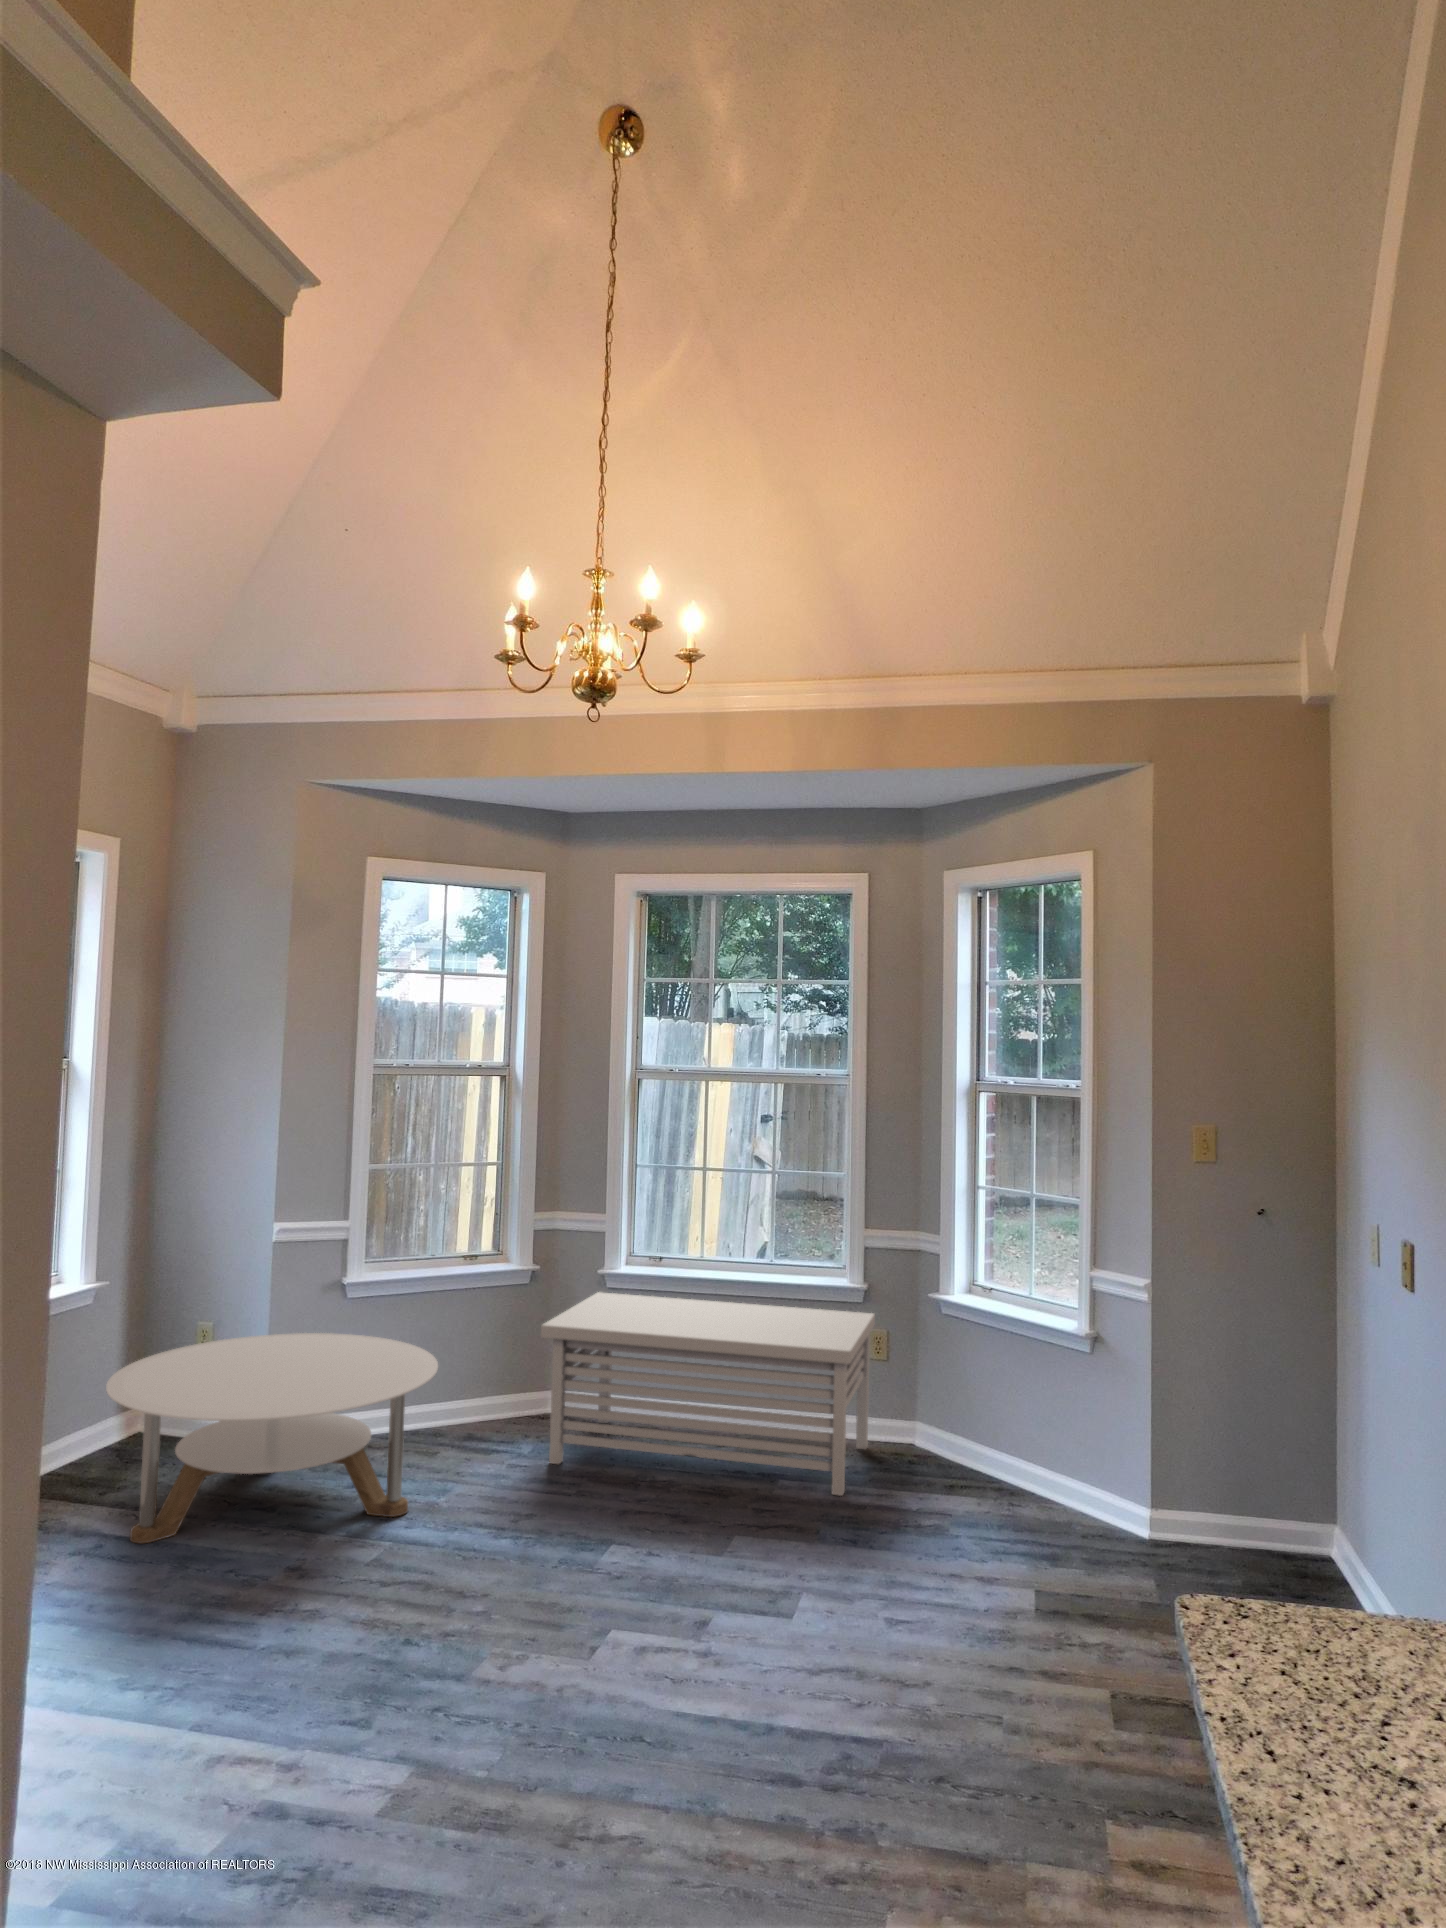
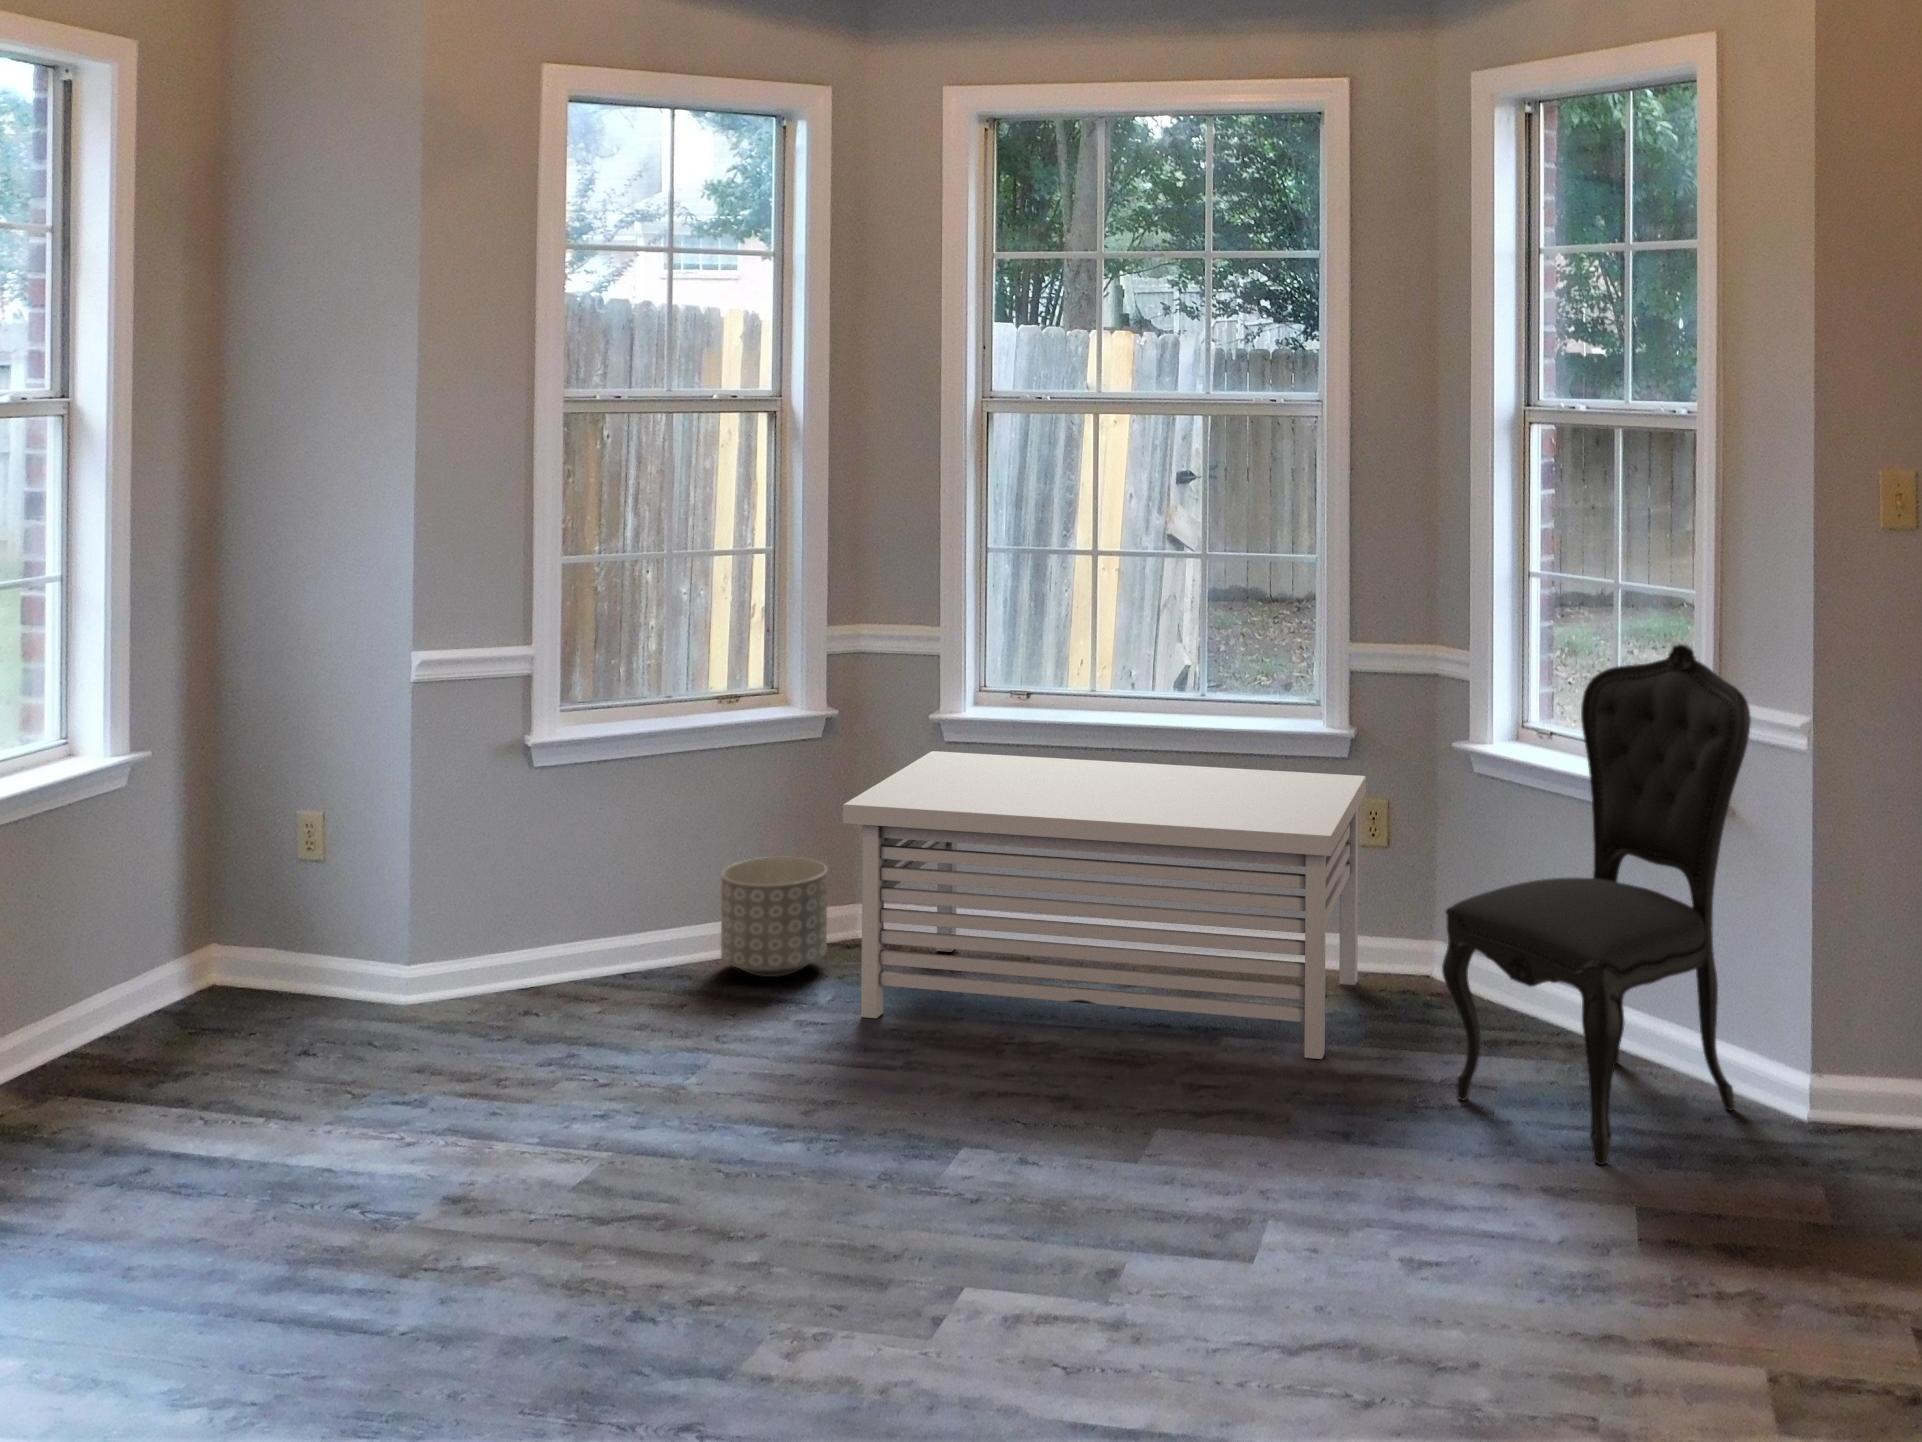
dining chair: none [919,1232,1115,1565] -> present [1442,644,1751,1165]
round table: present [106,1333,438,1543] -> none [150,823,681,1160]
planter: none [459,1359,529,1437] -> present [721,857,827,977]

